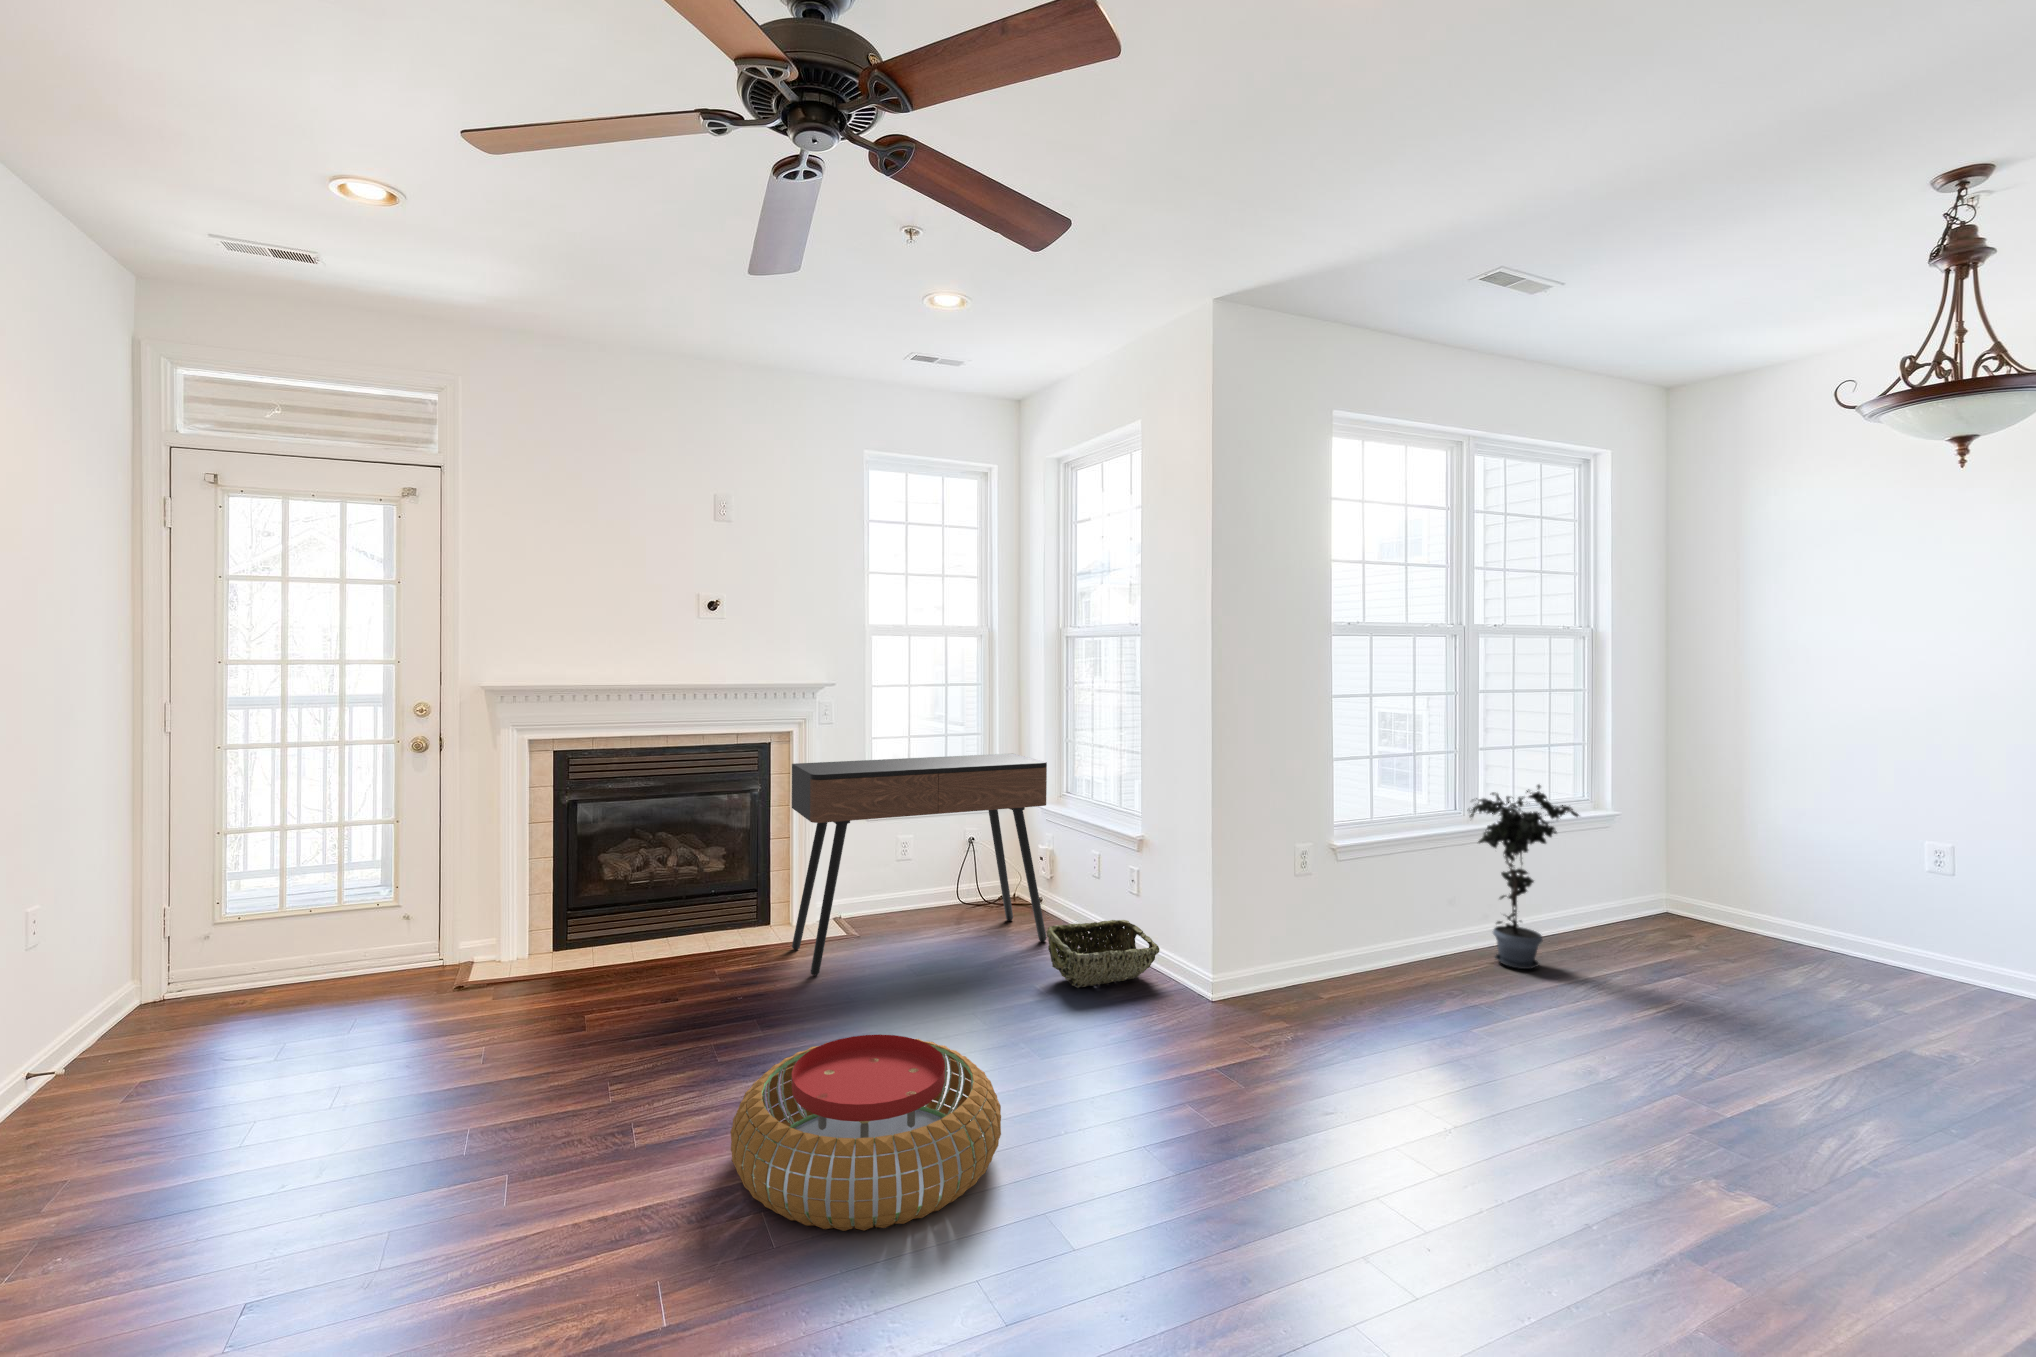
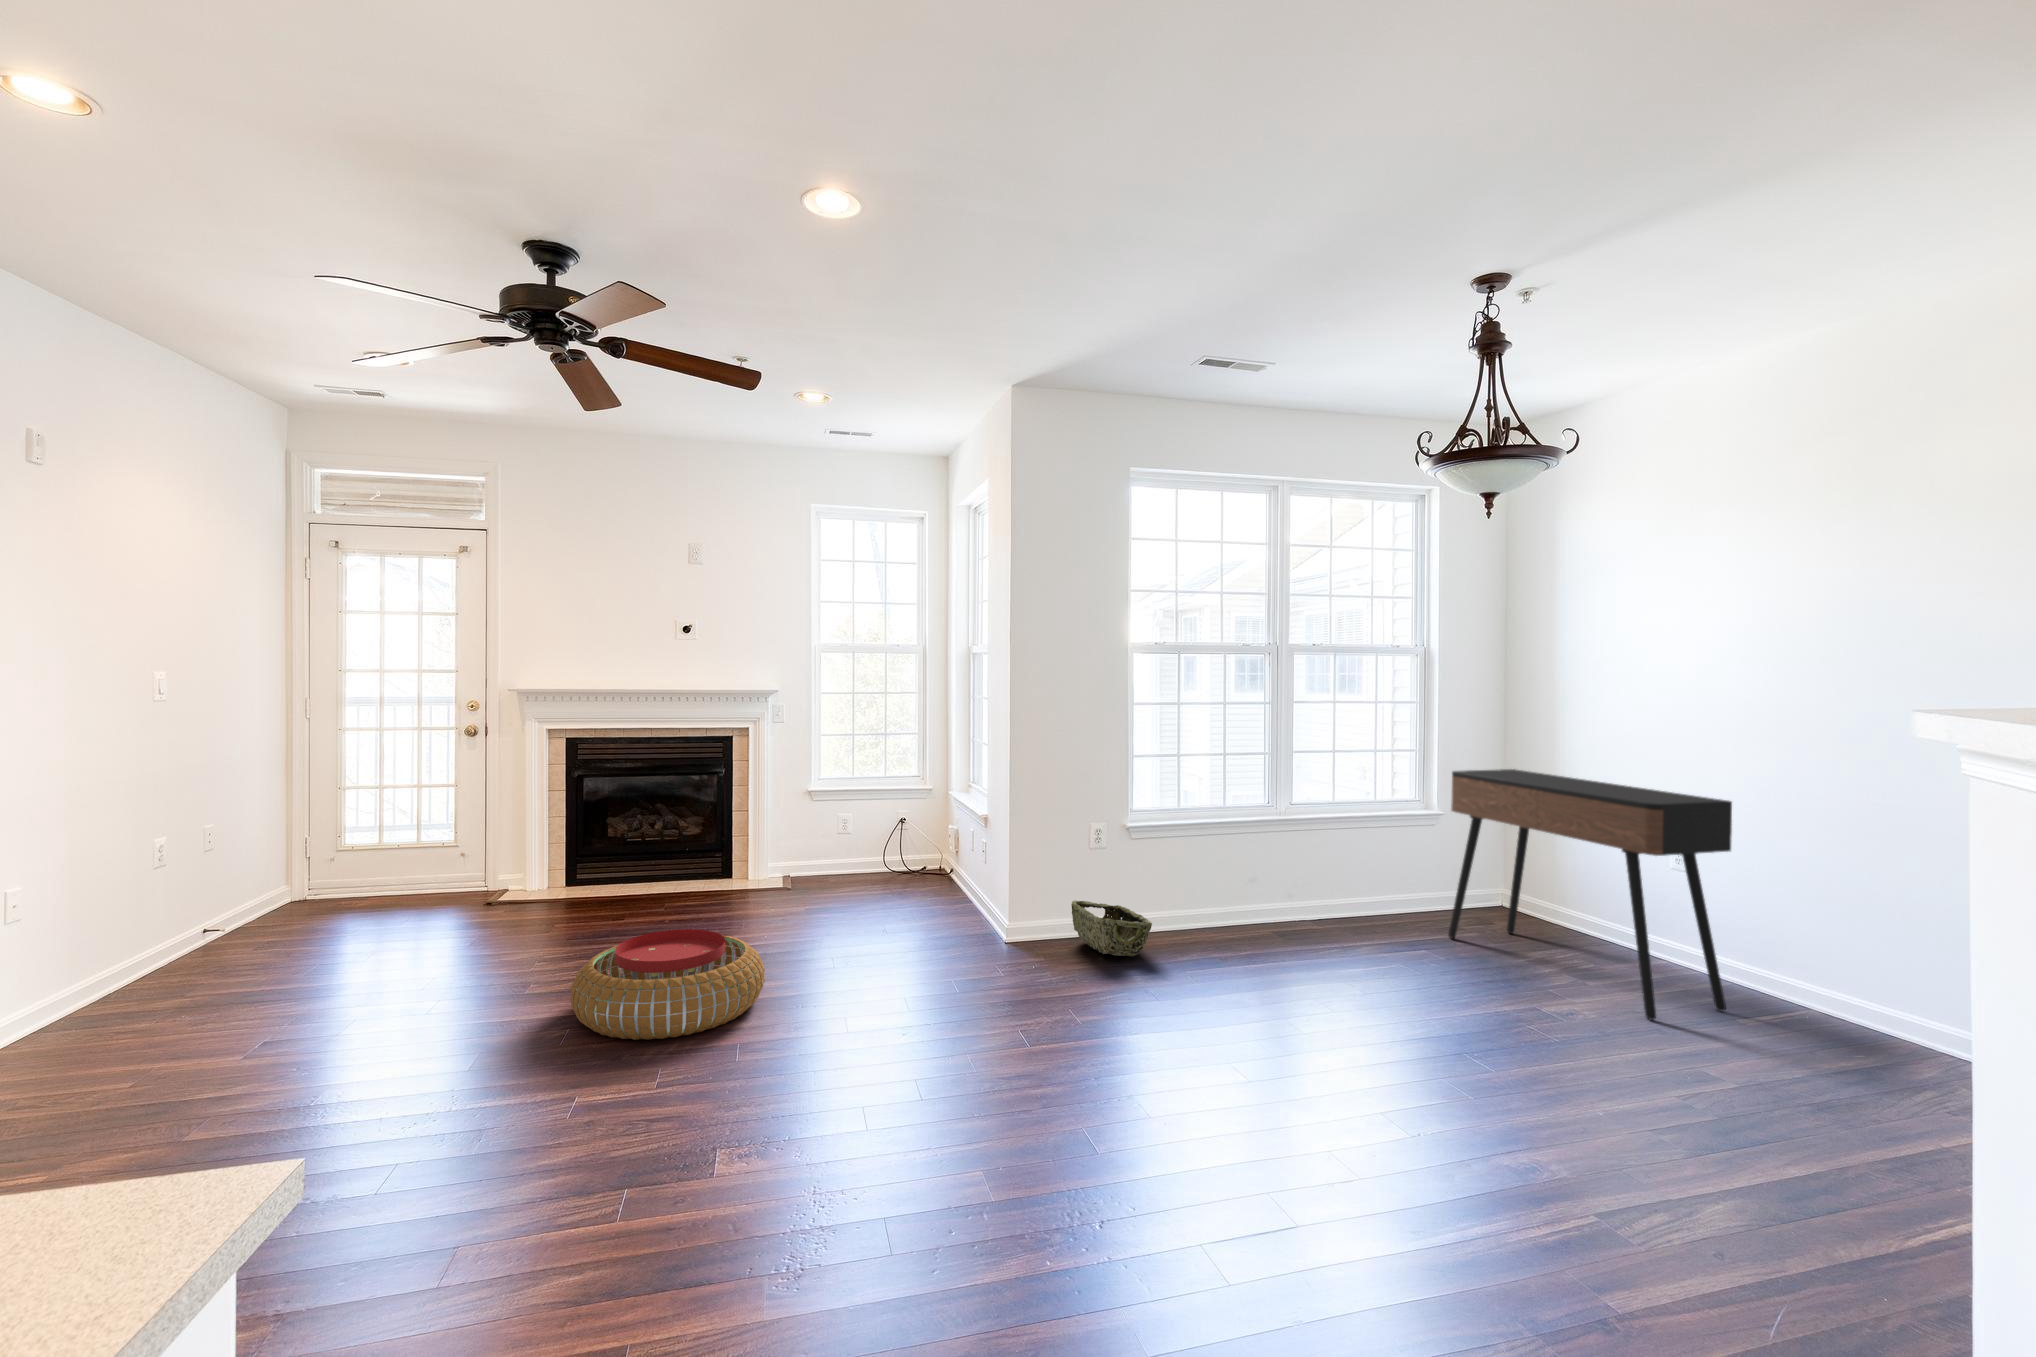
console table: present [792,753,1047,976] -> present [1448,769,1732,1020]
potted plant: present [1469,785,1579,969] -> none [1257,776,1365,935]
woven basket: present [1047,920,1159,988] -> present [1071,900,1152,956]

